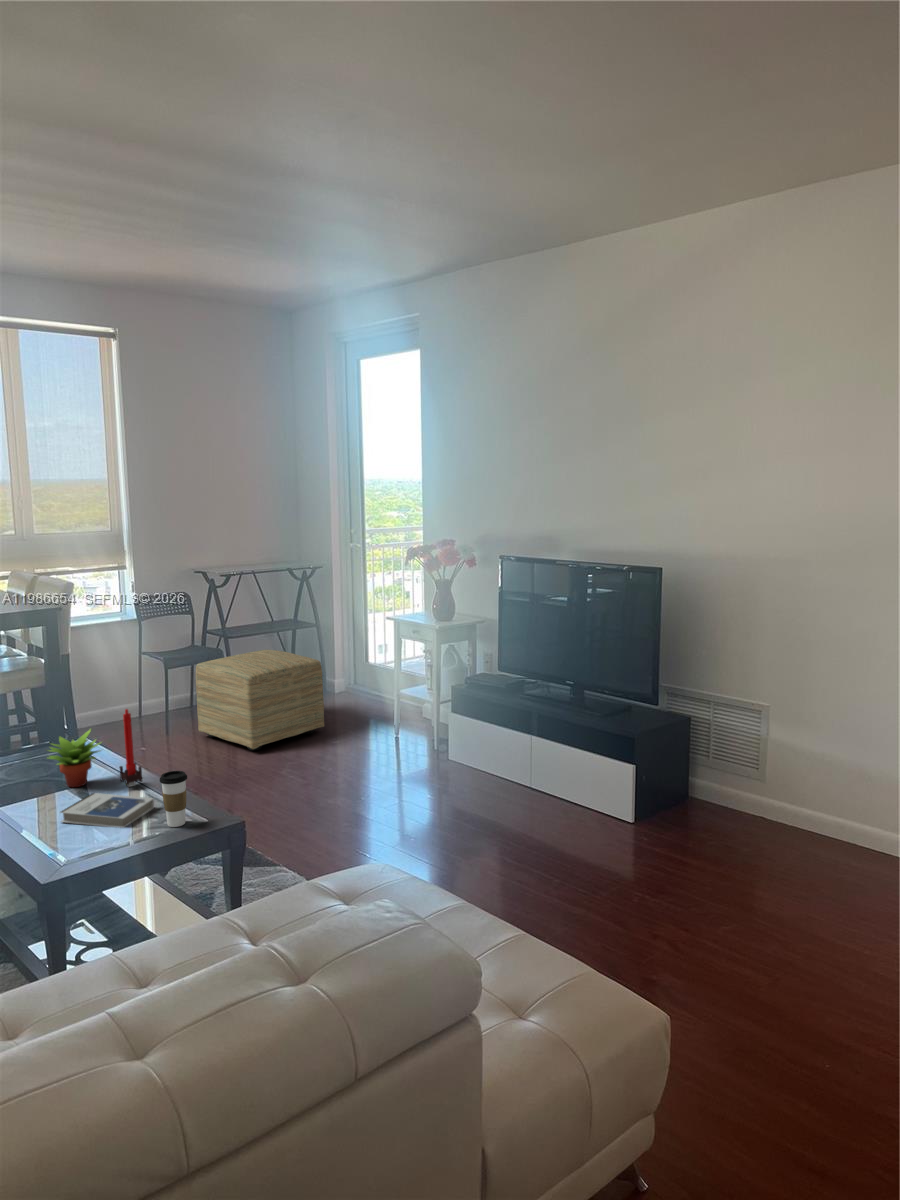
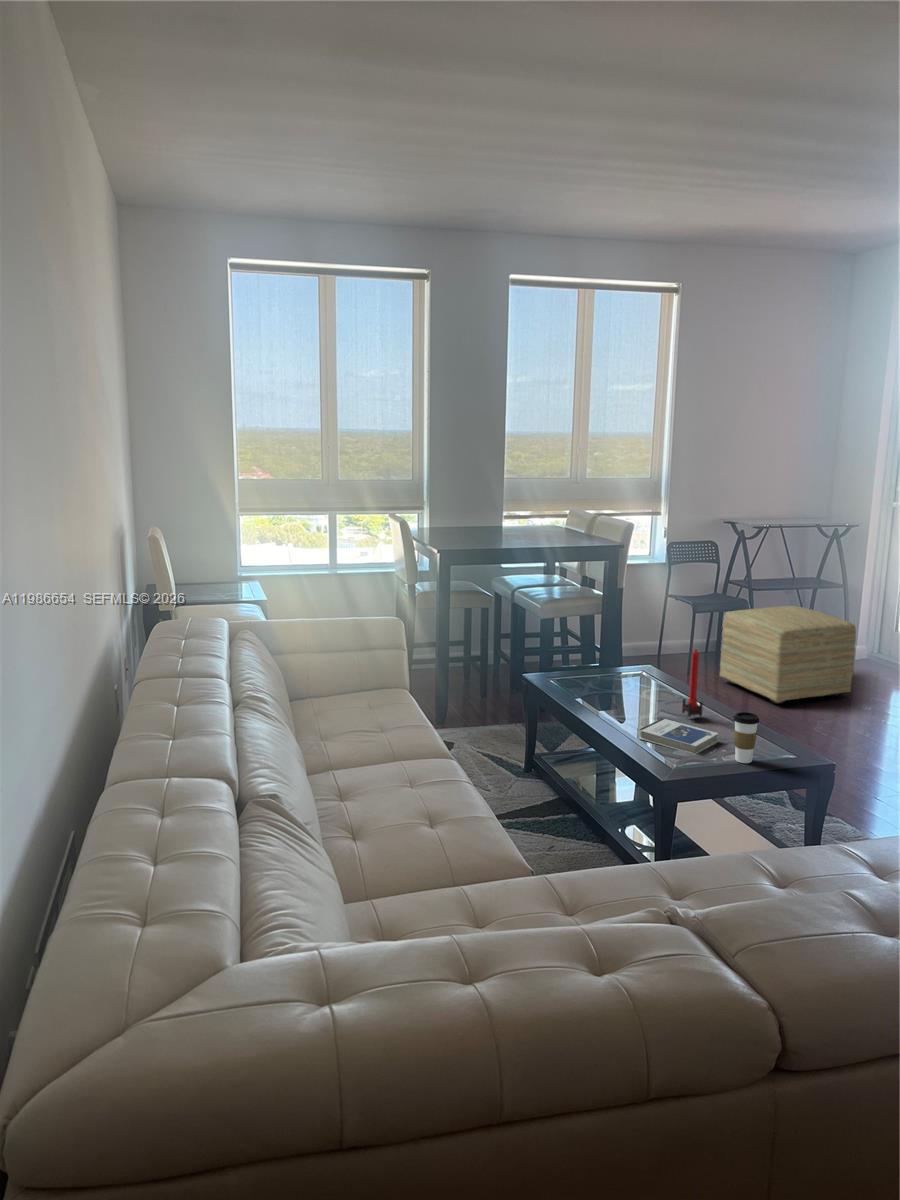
succulent plant: present [47,729,102,787] -> none [619,660,669,710]

